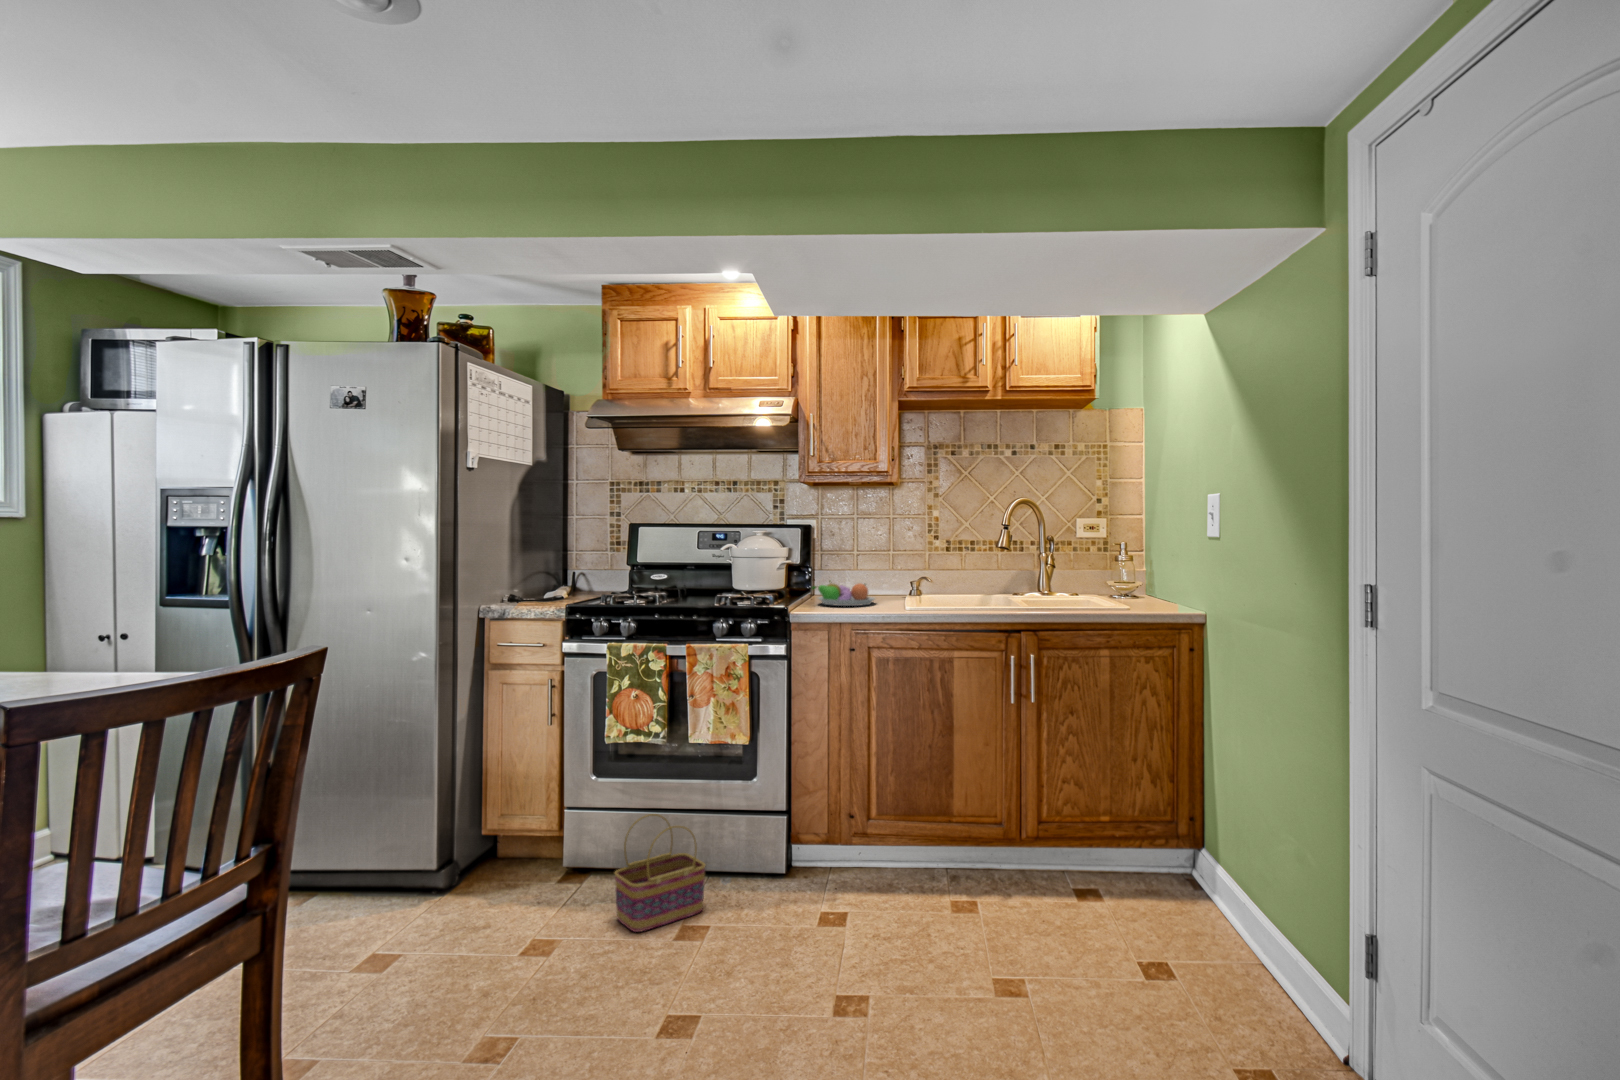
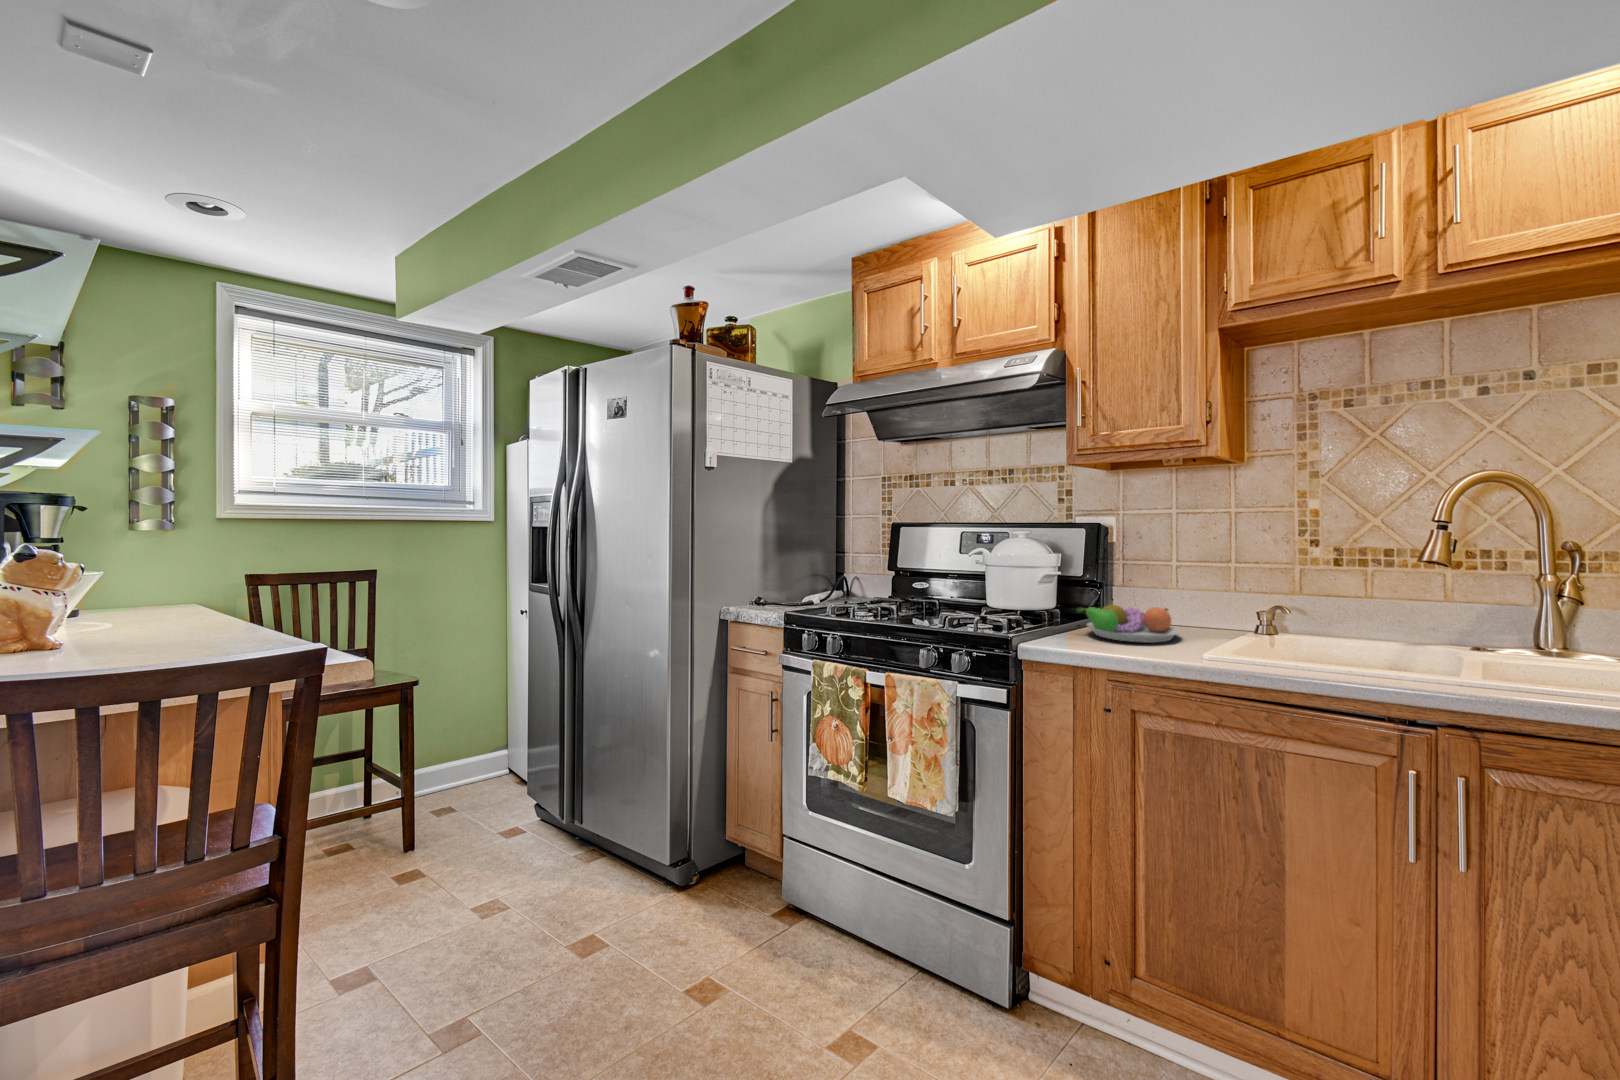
basket: present [615,814,705,932] -> none [764,883,872,1040]

